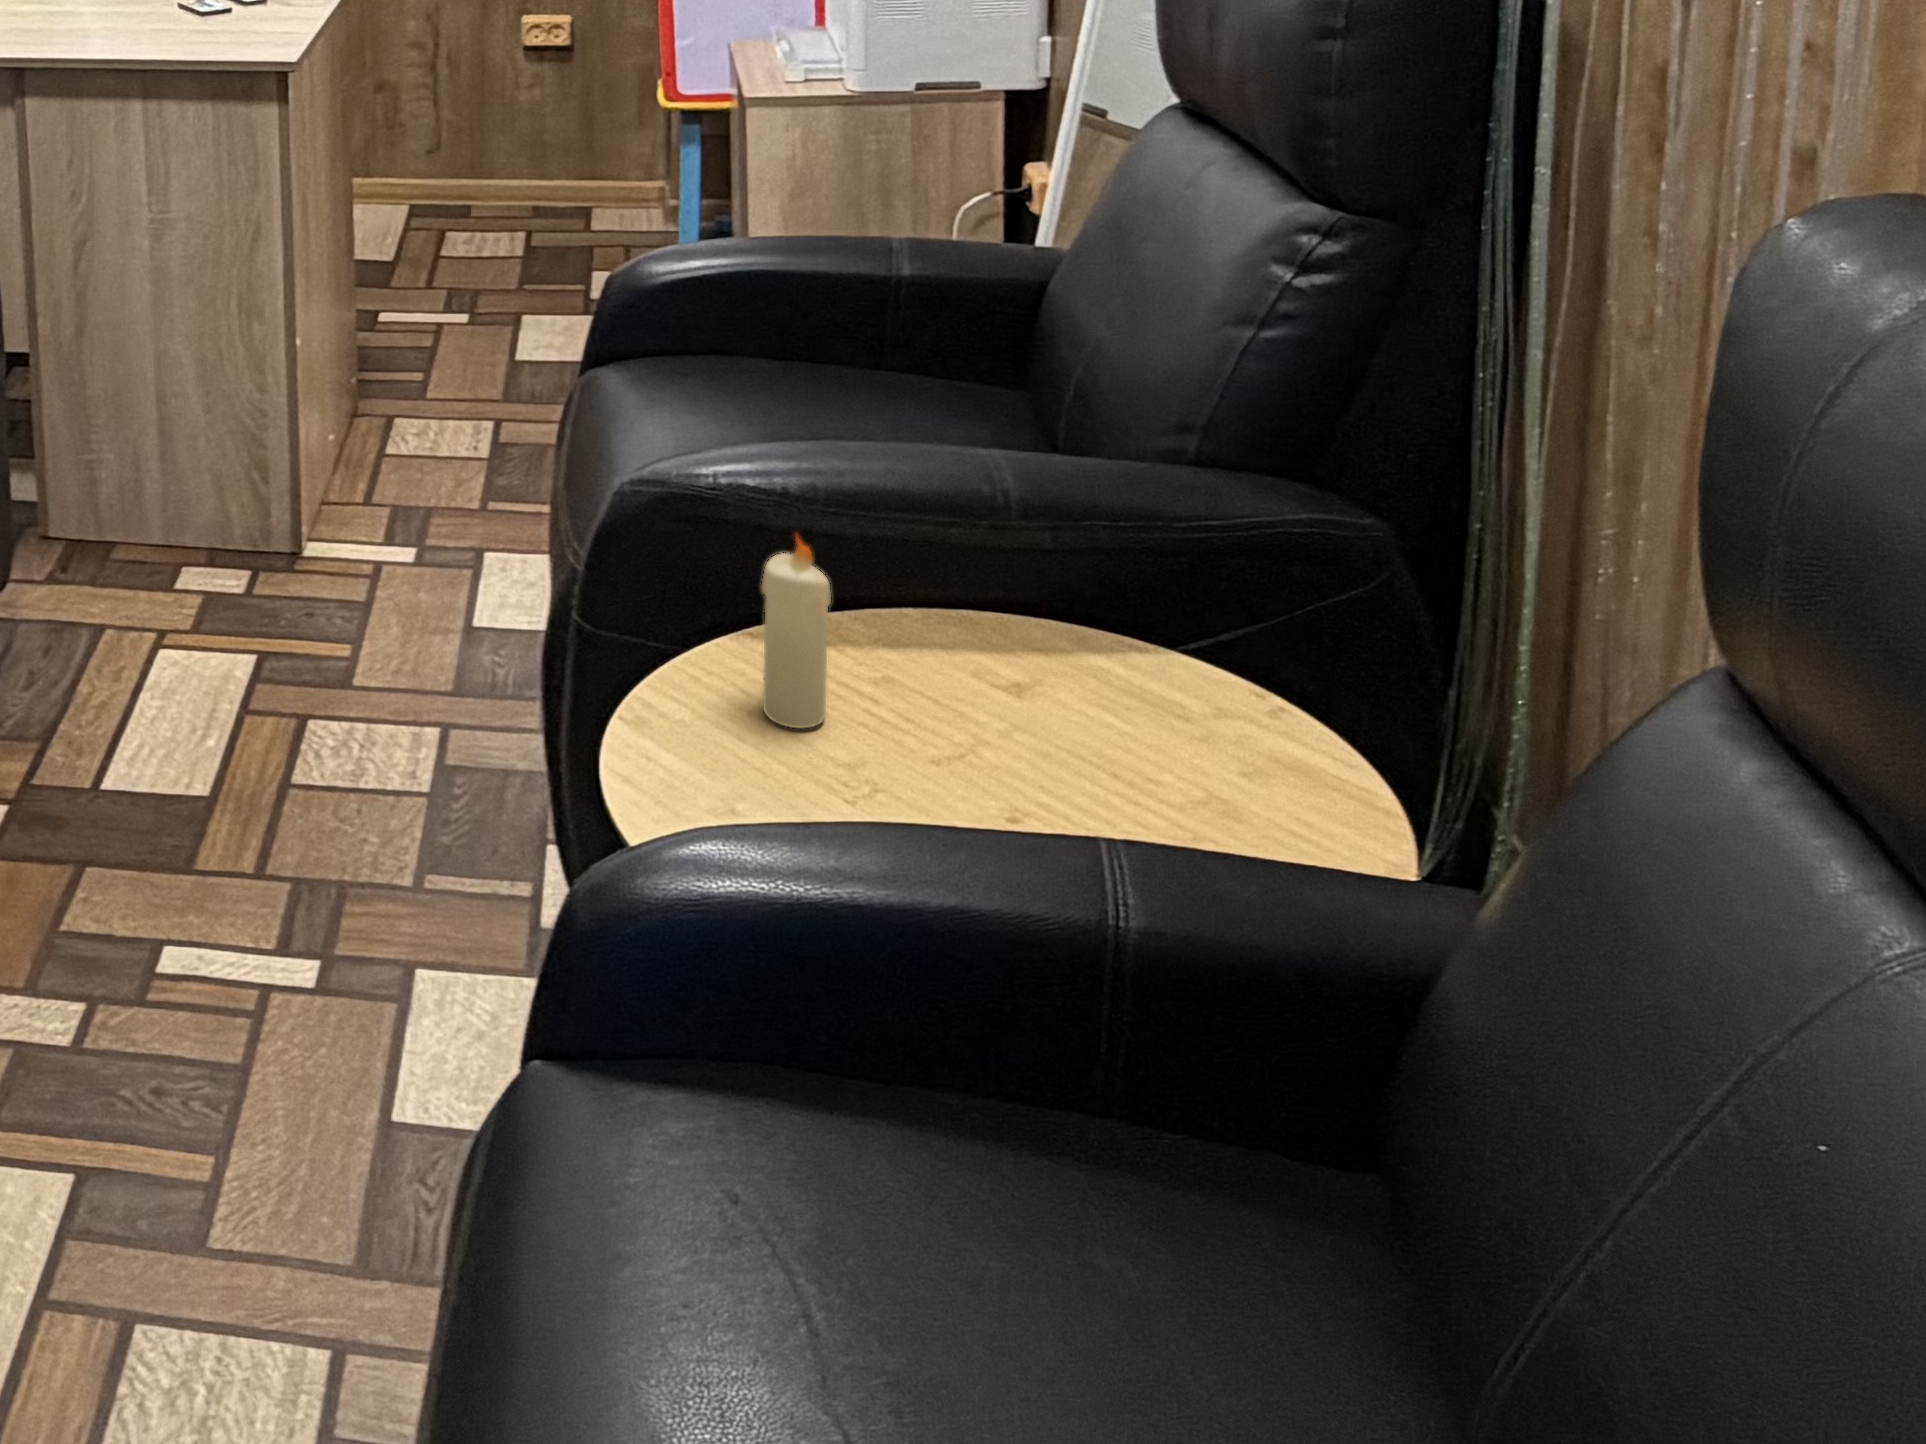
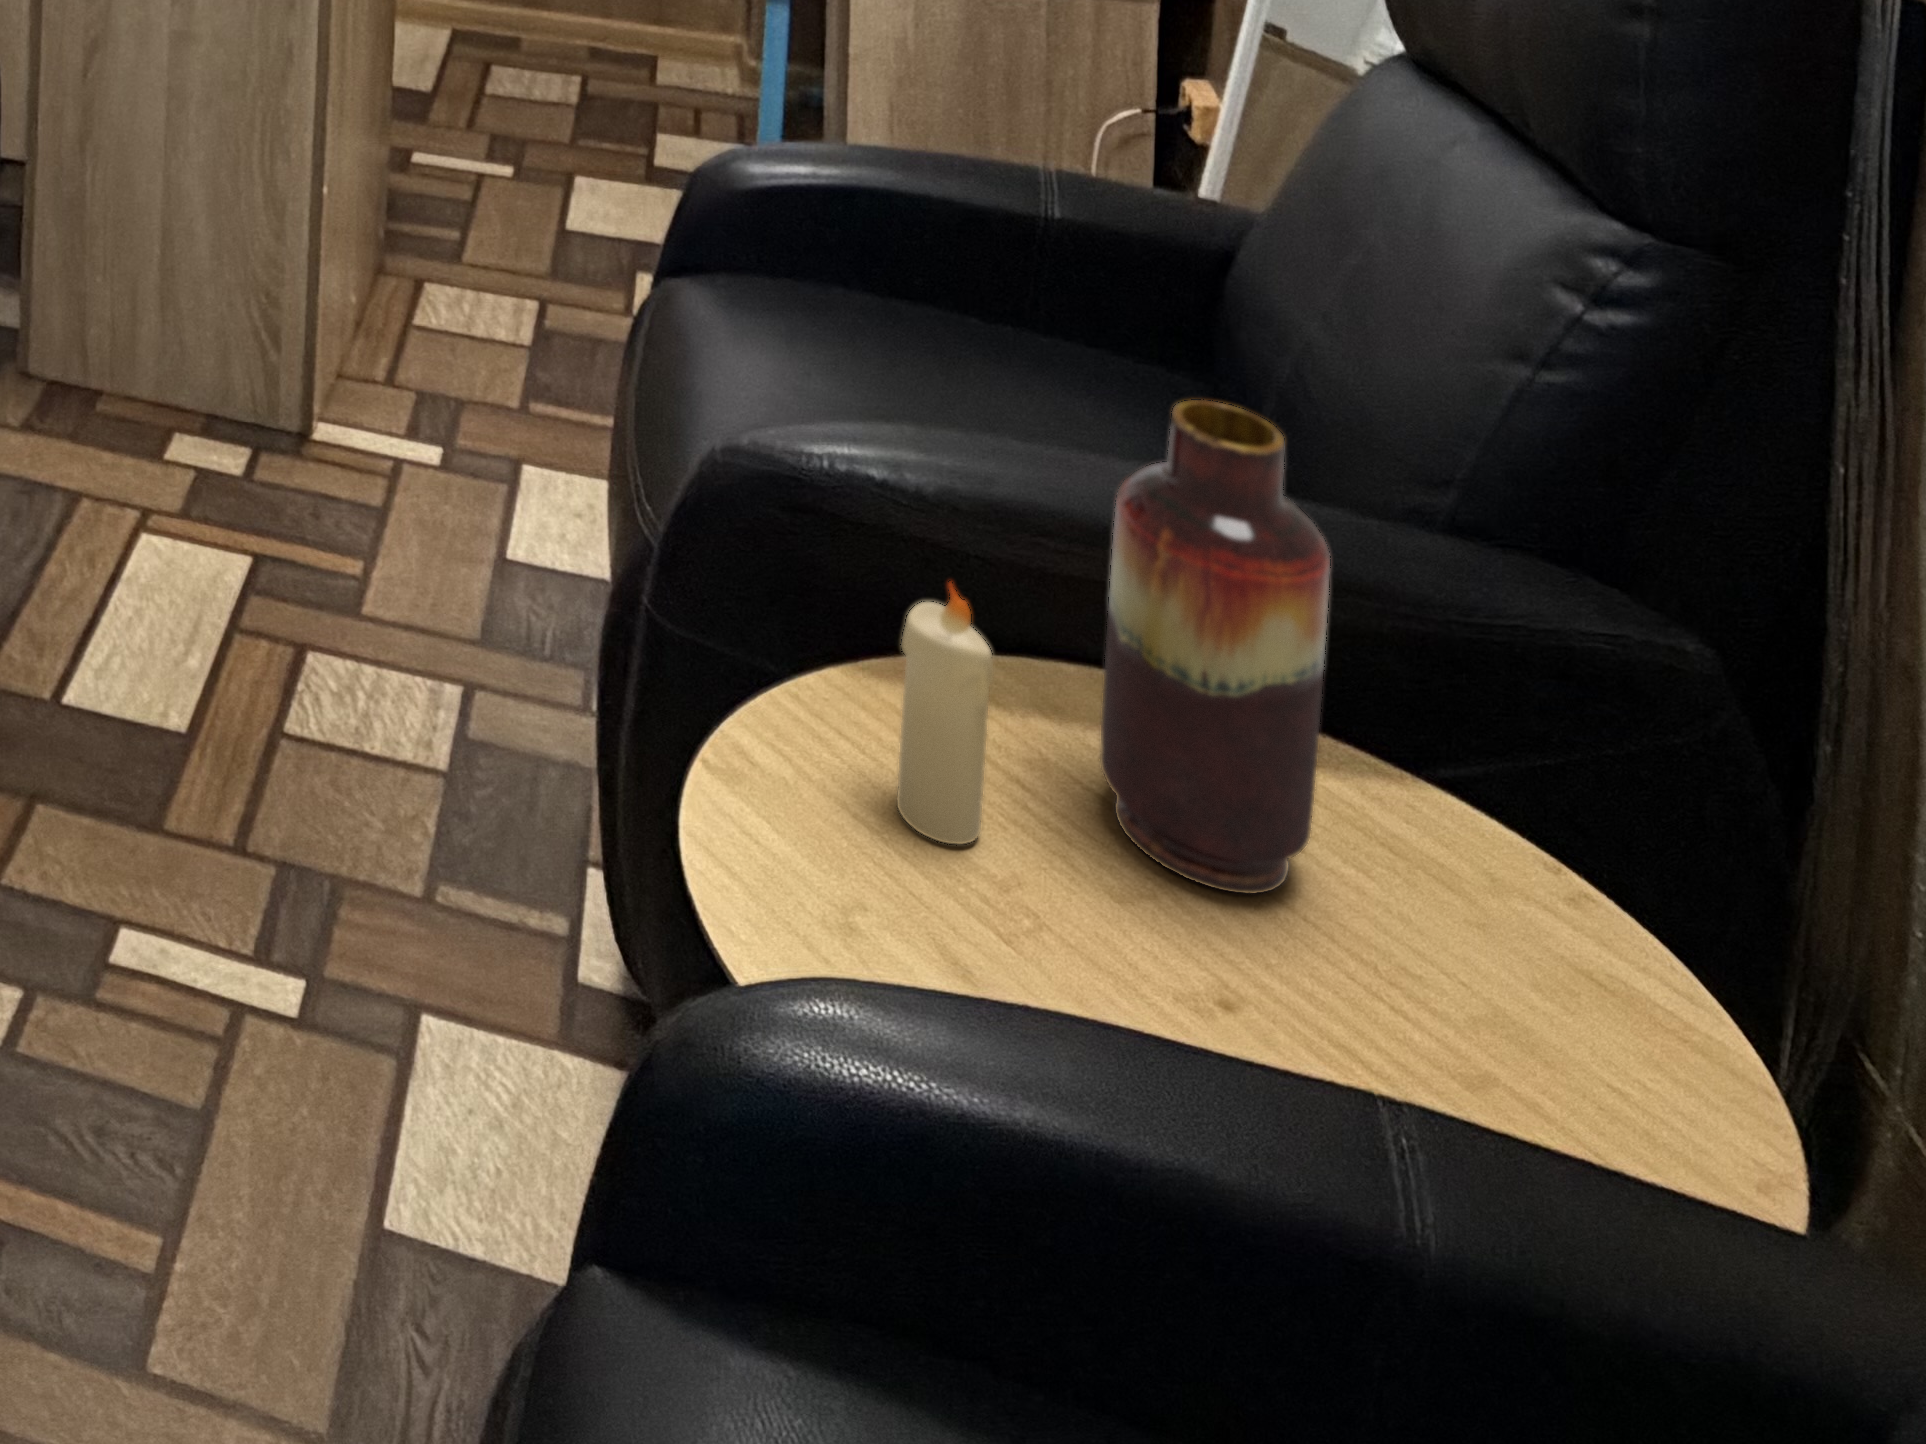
vase: none [916,370,1077,729] -> present [1100,400,1330,893]

